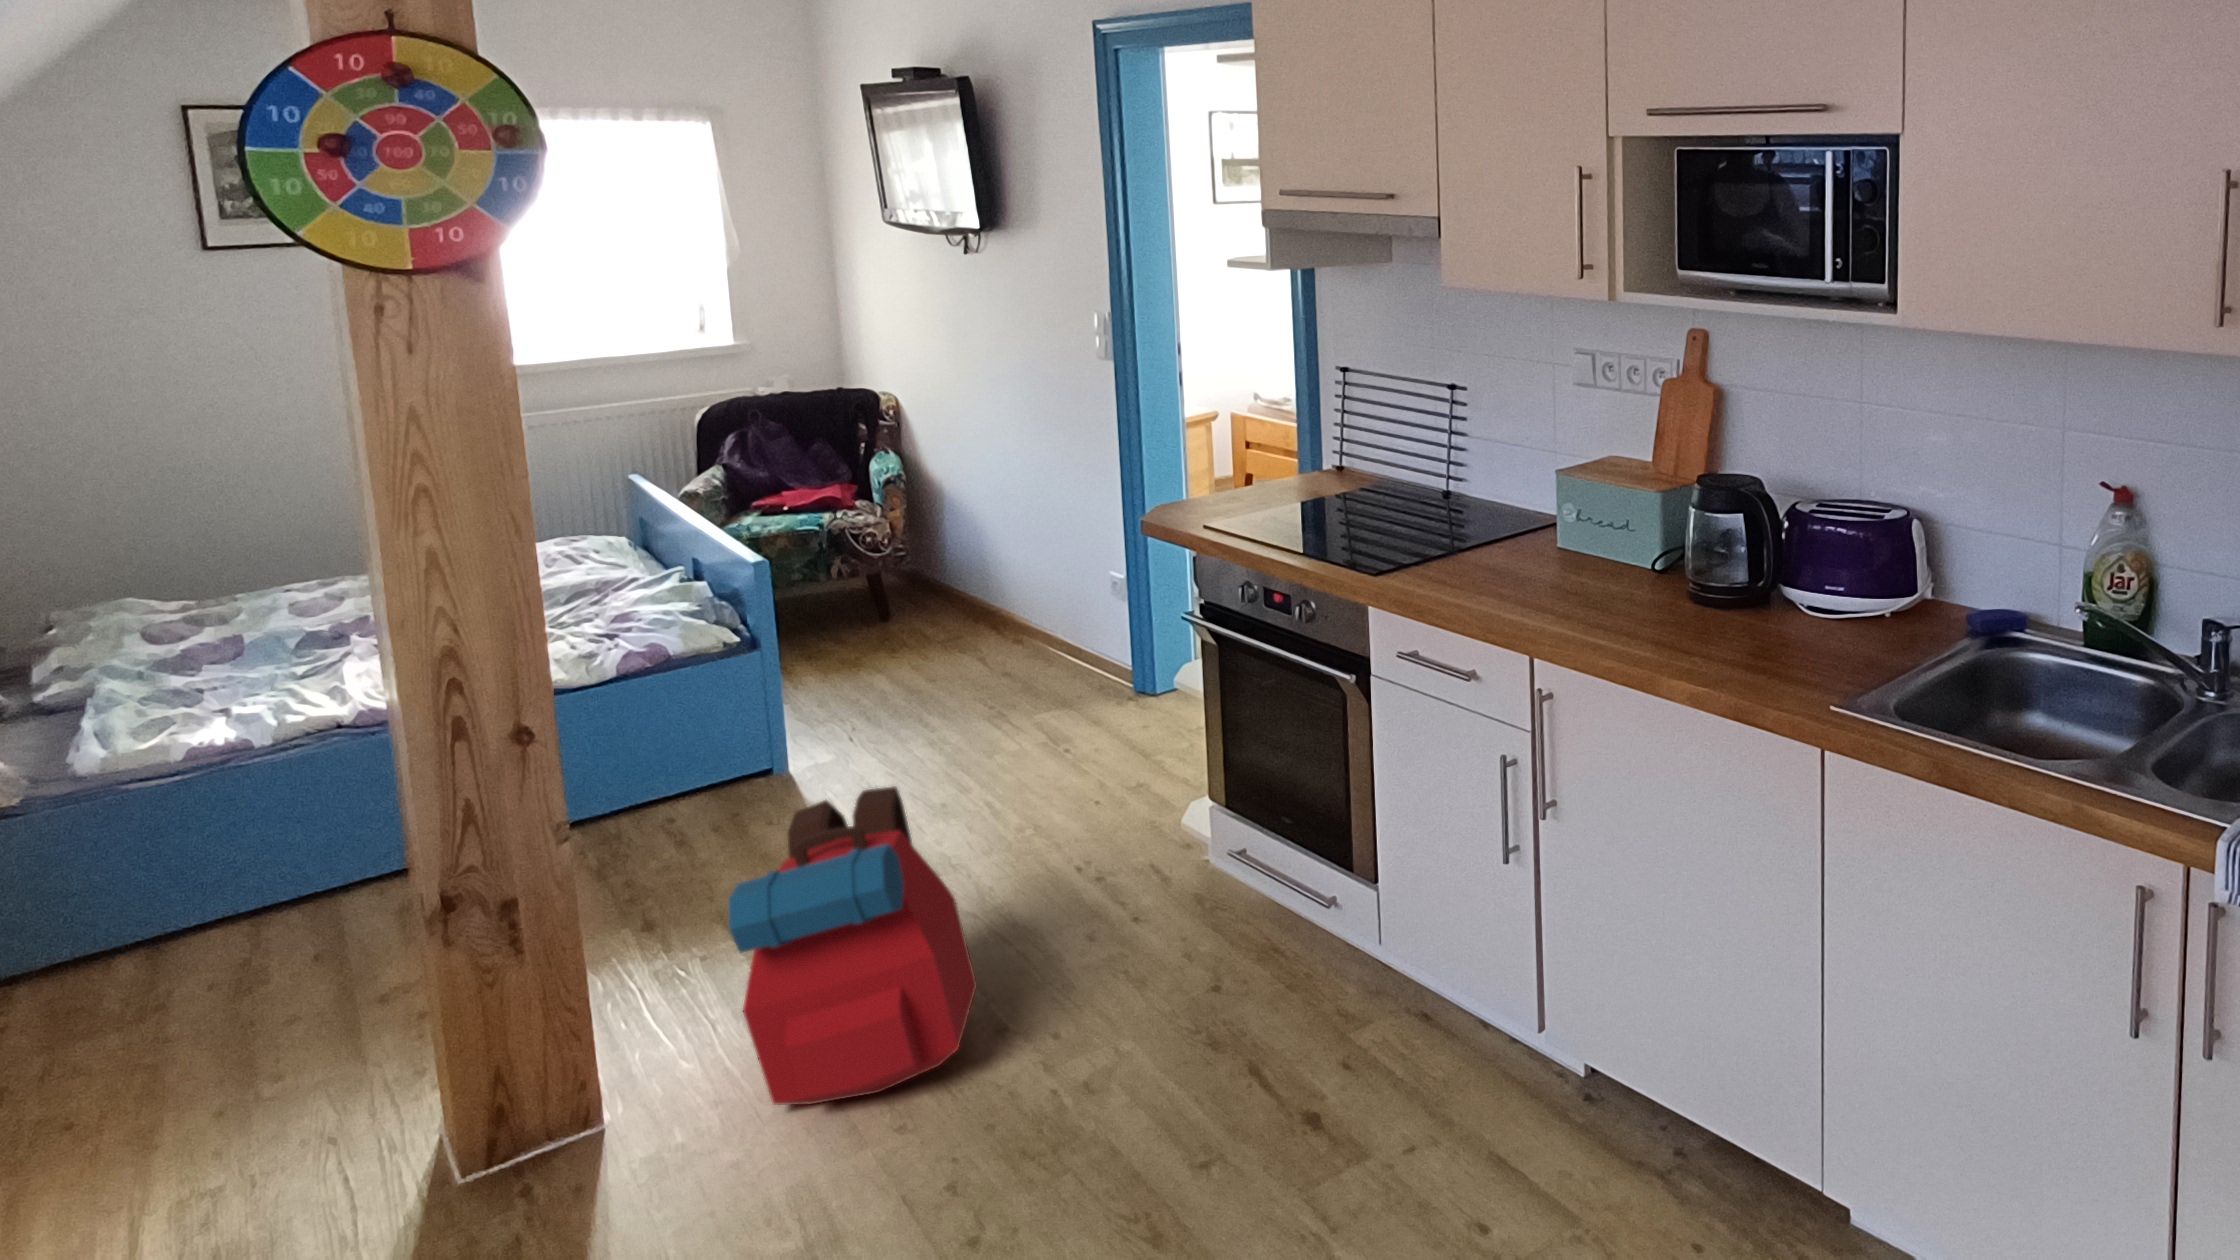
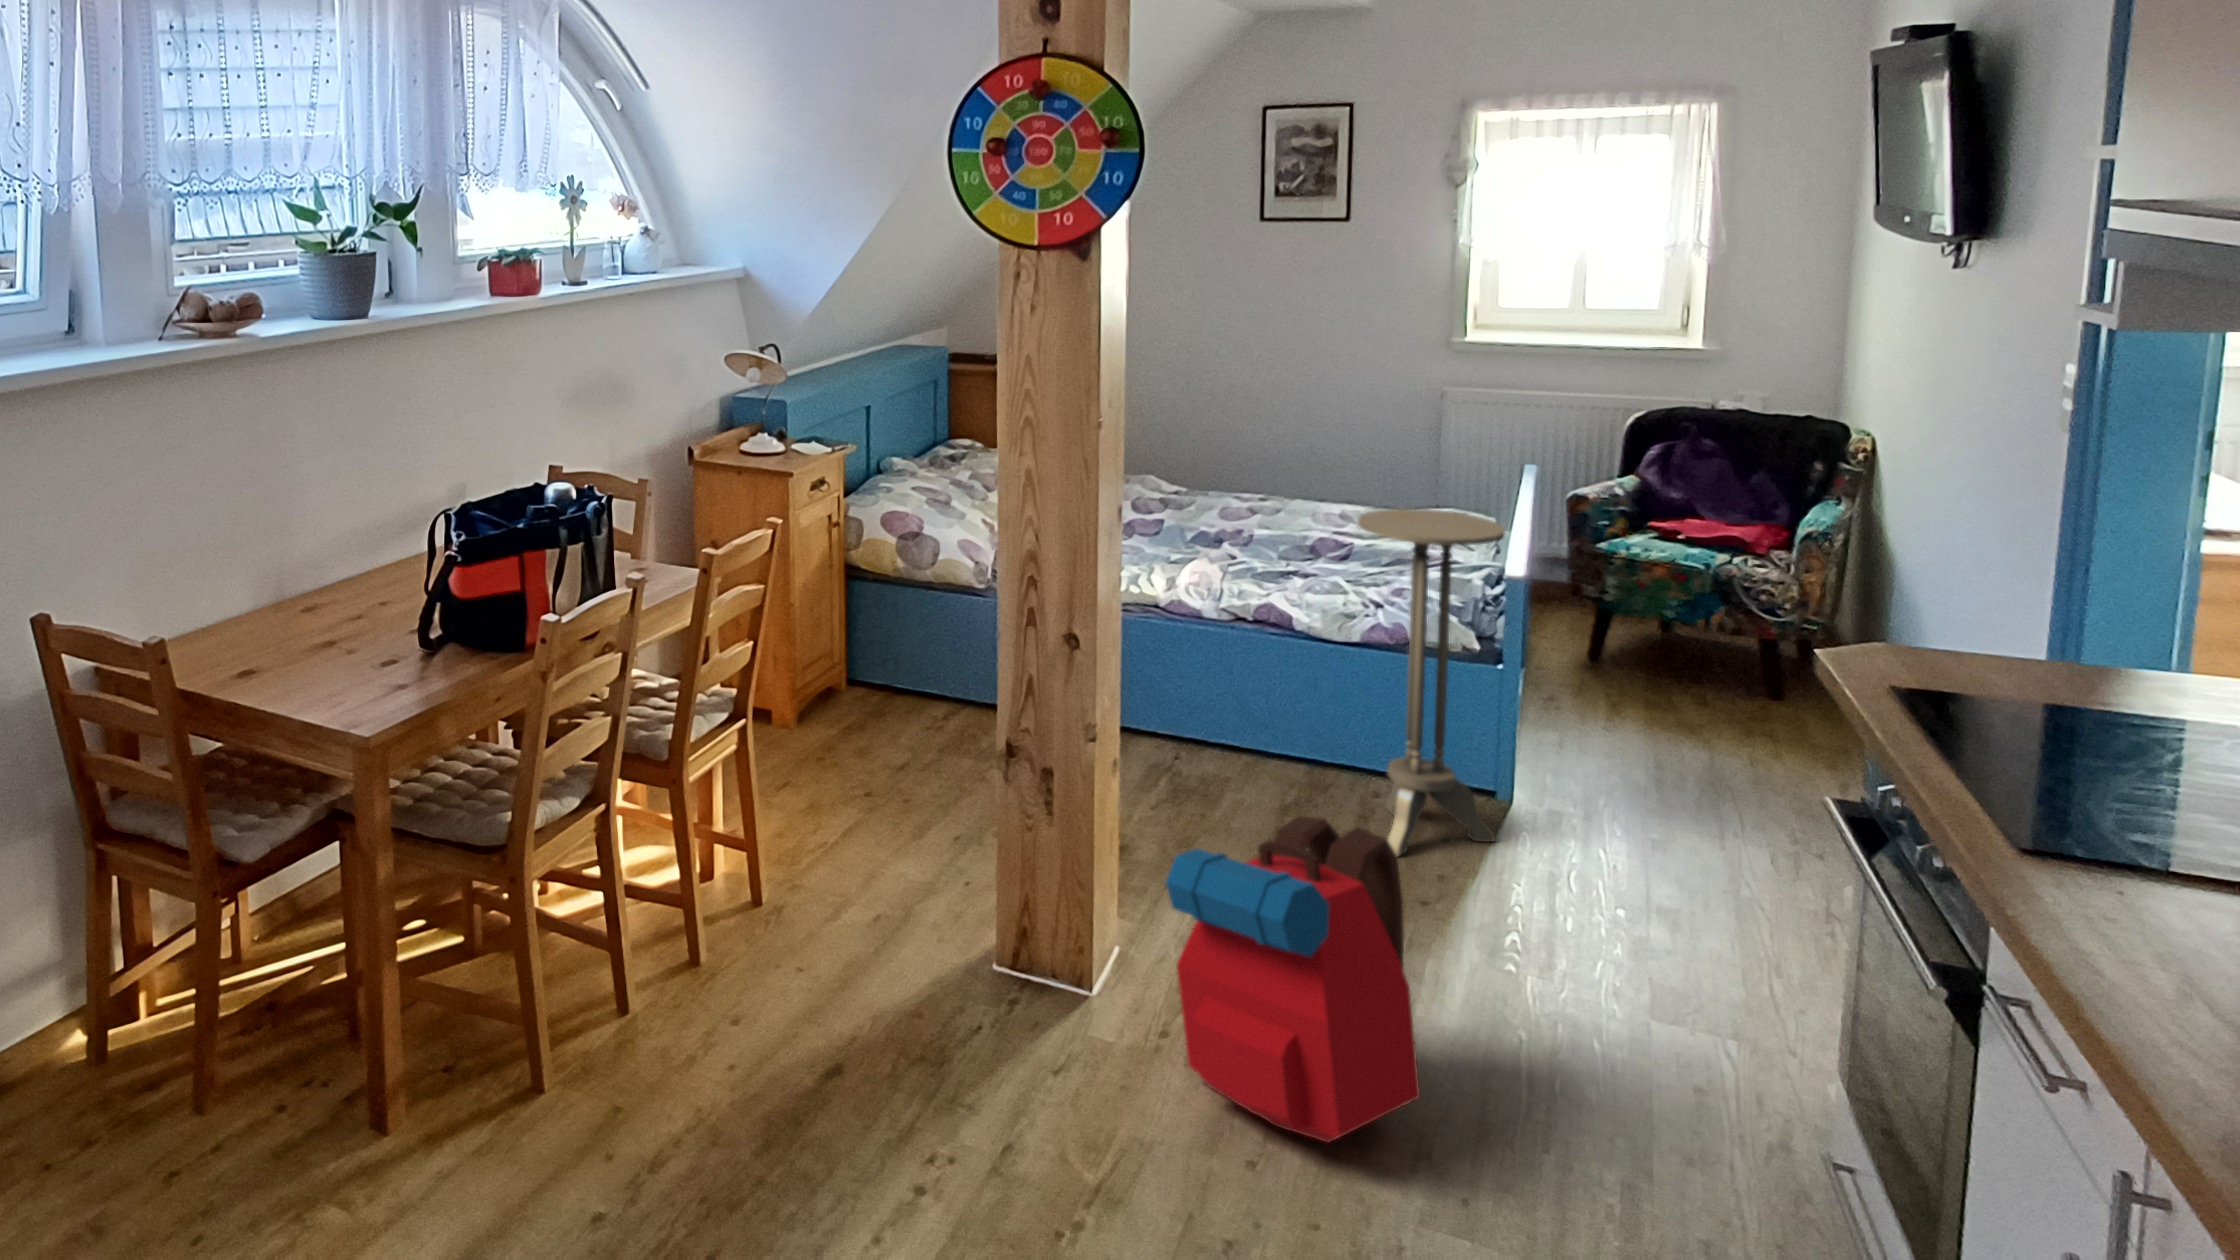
side table: none [635,510,807,857] -> present [1358,508,1505,857]

